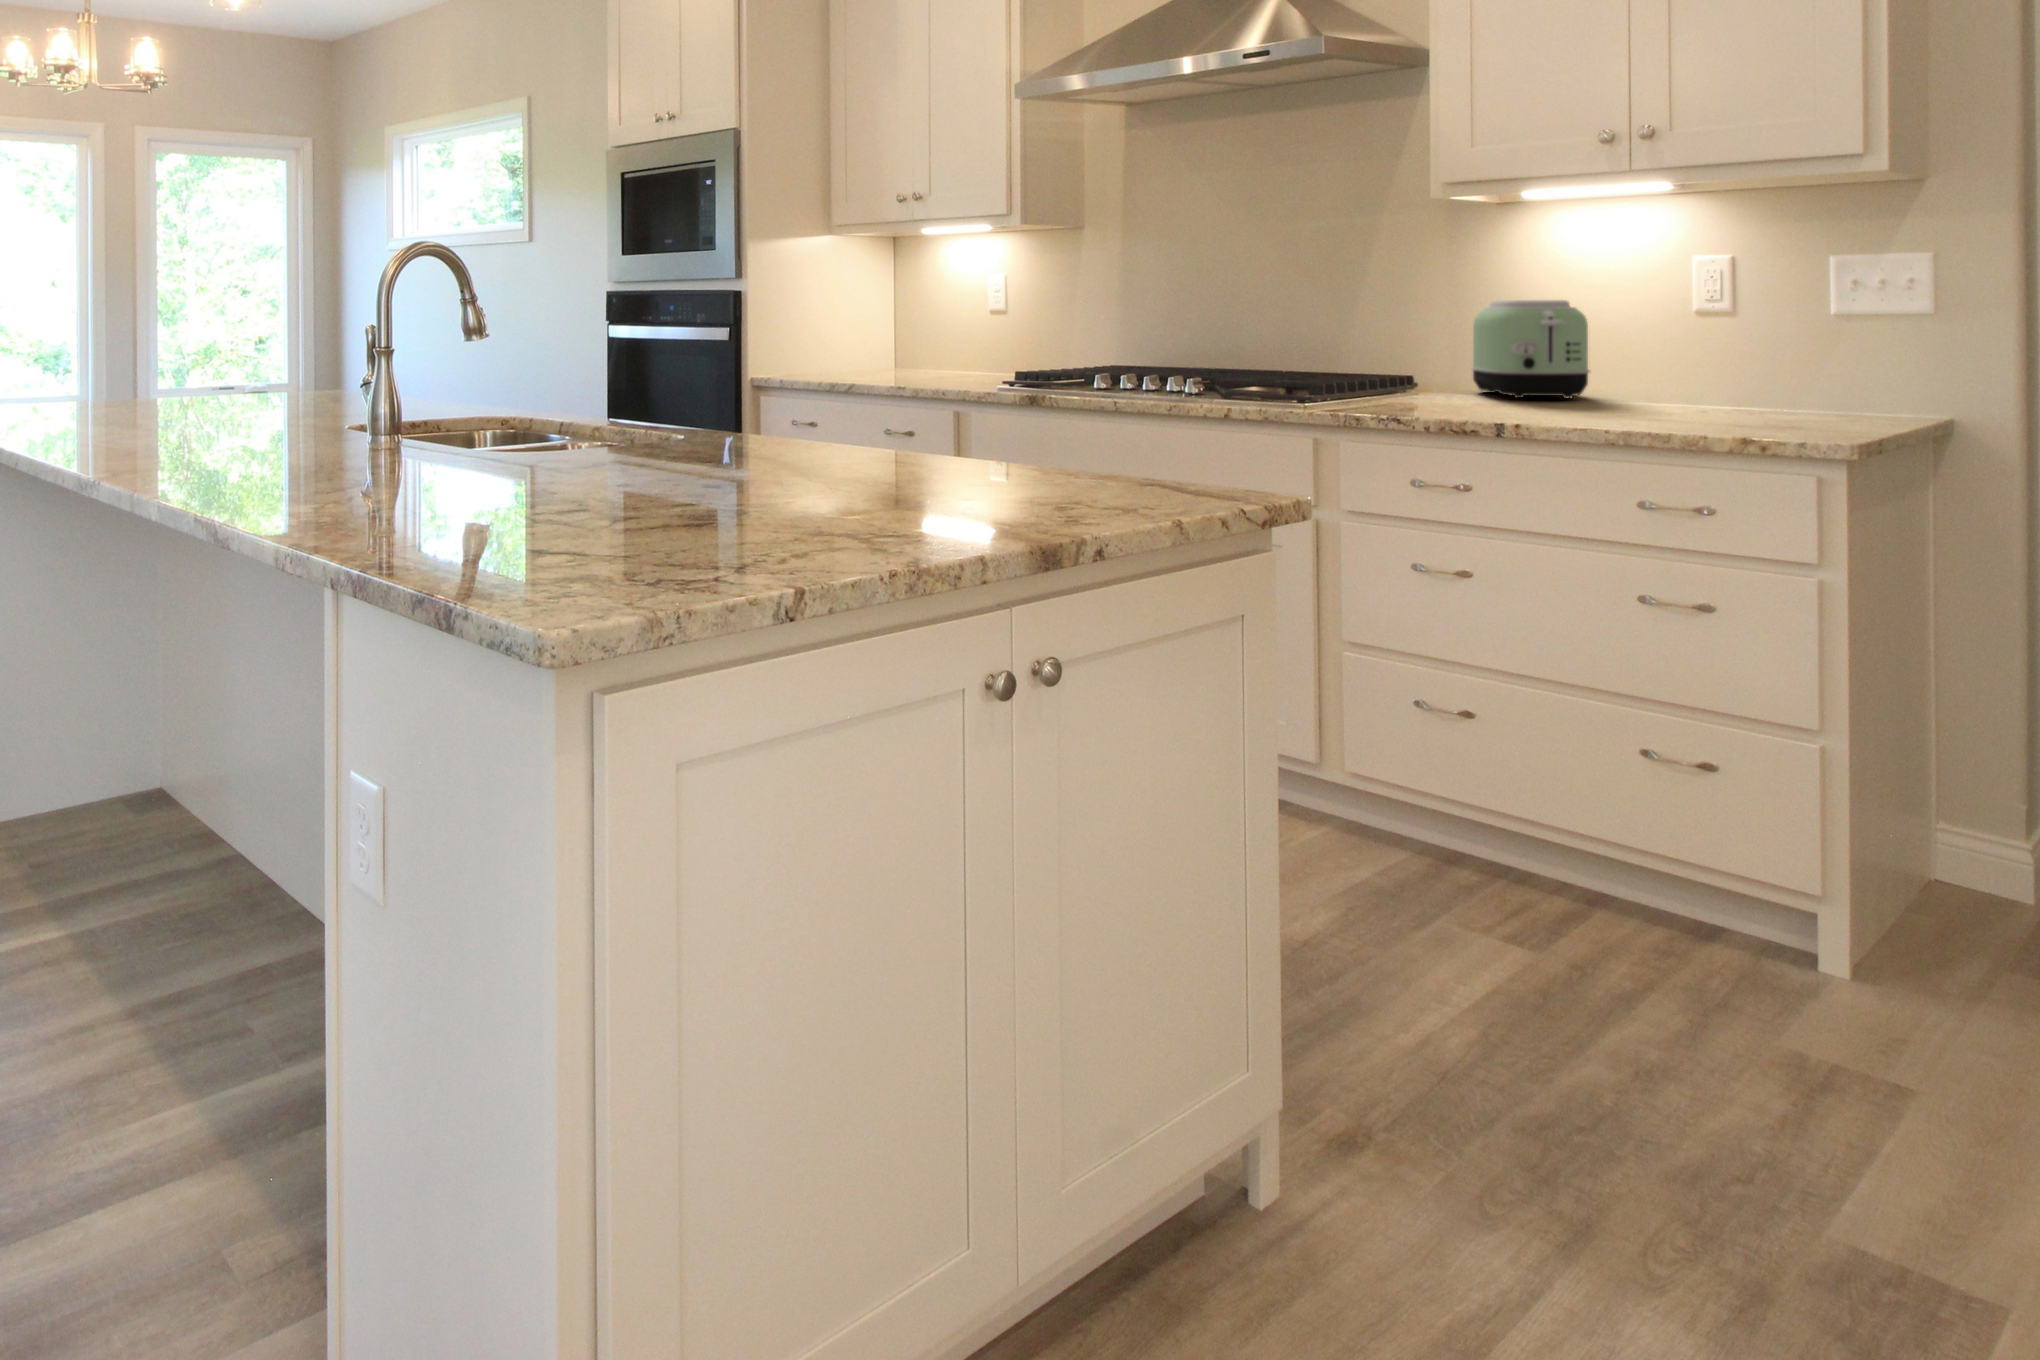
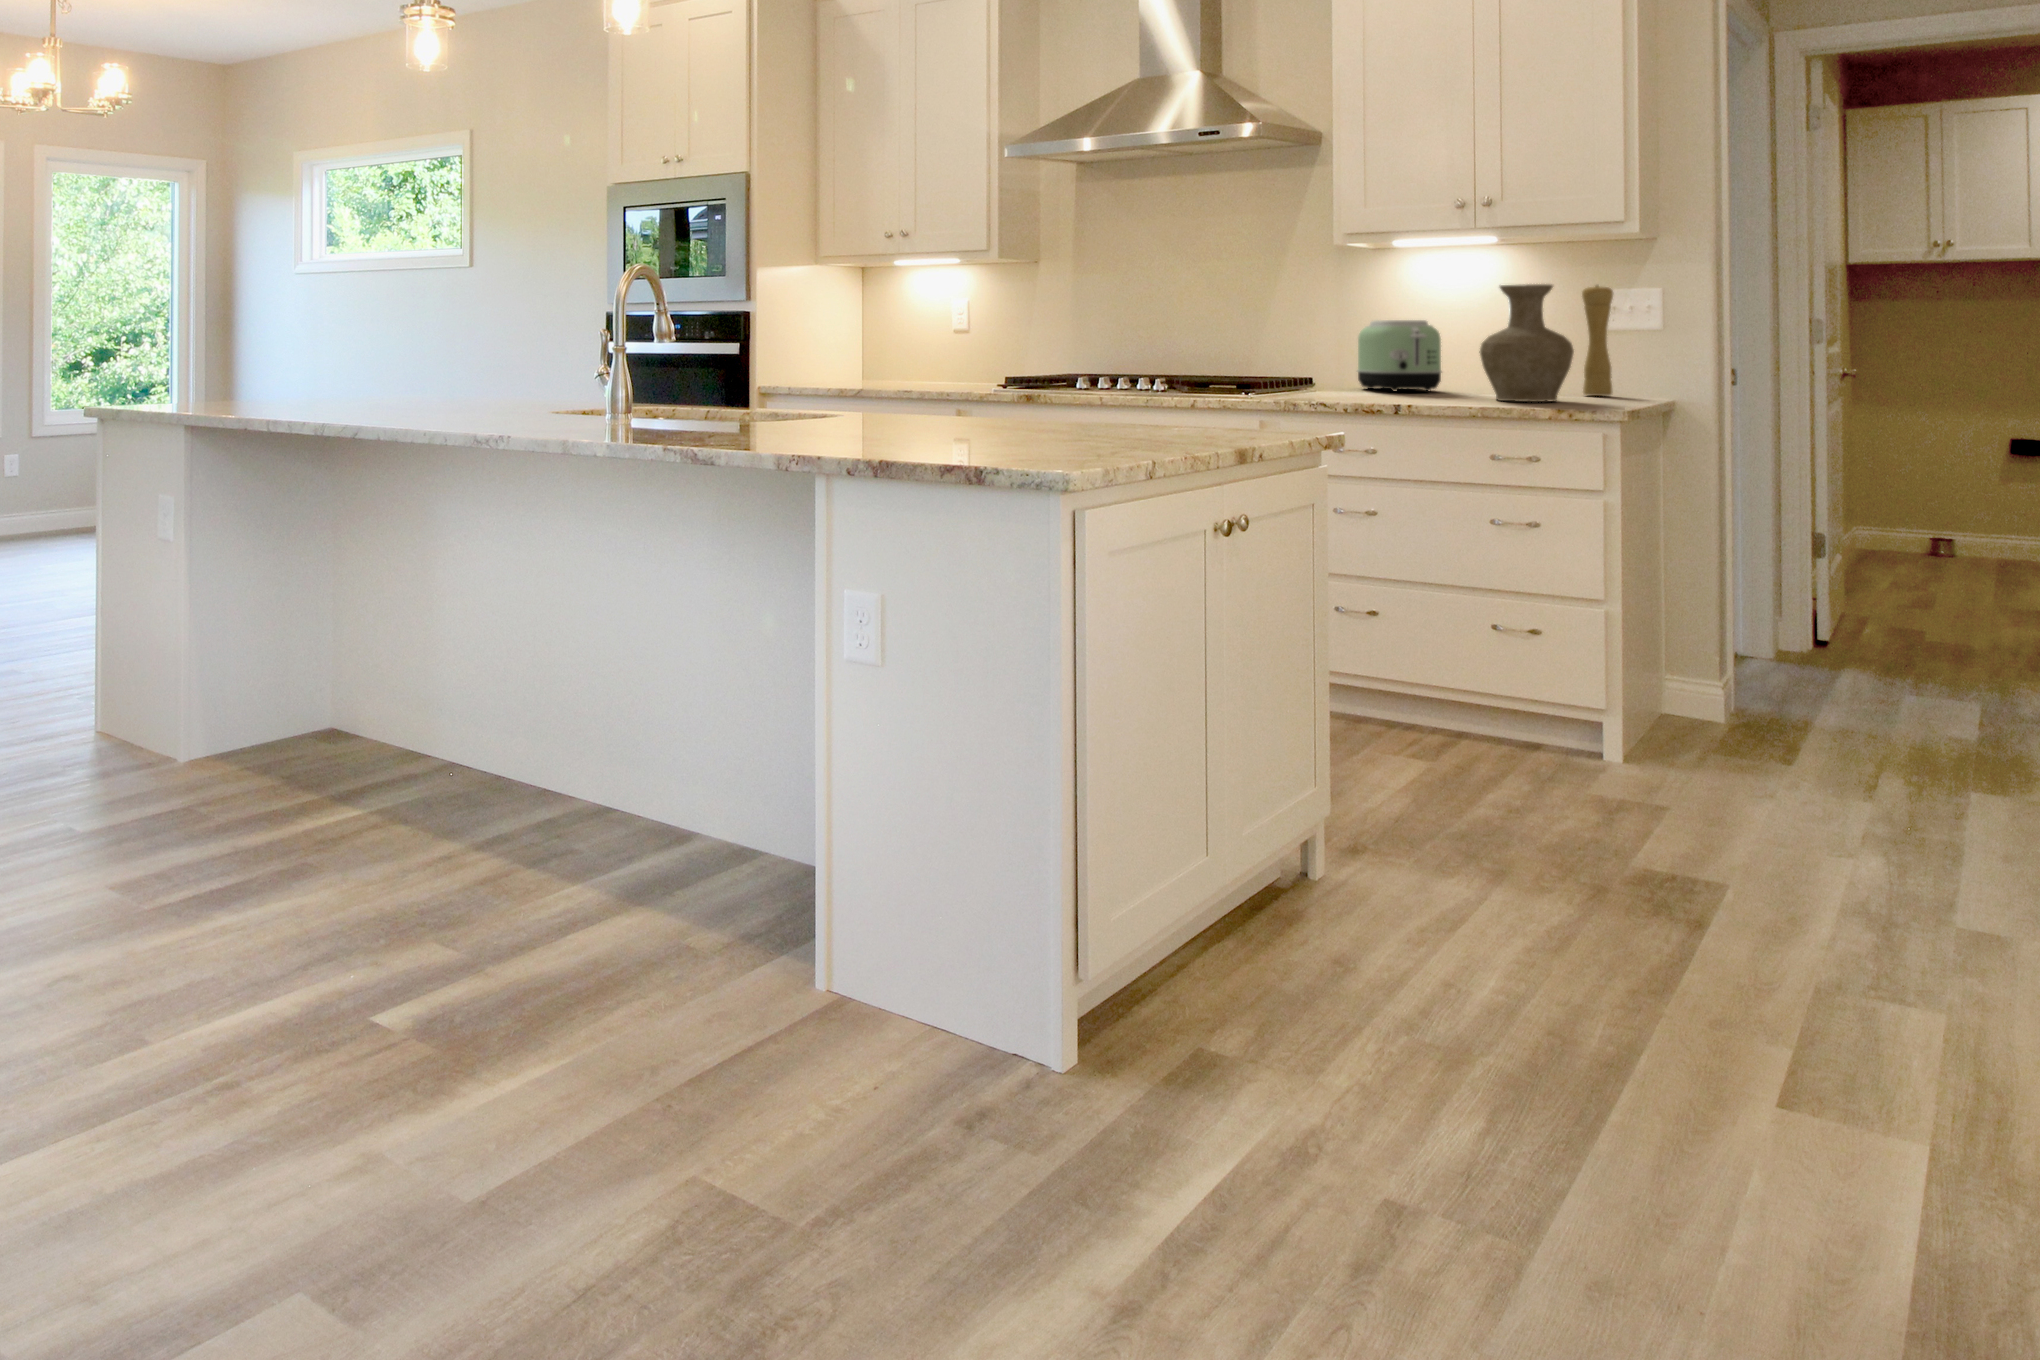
pepper mill: none [1804,249,1853,409] -> present [1582,285,1613,396]
vase: none [1635,250,1784,421] -> present [1479,284,1574,402]

